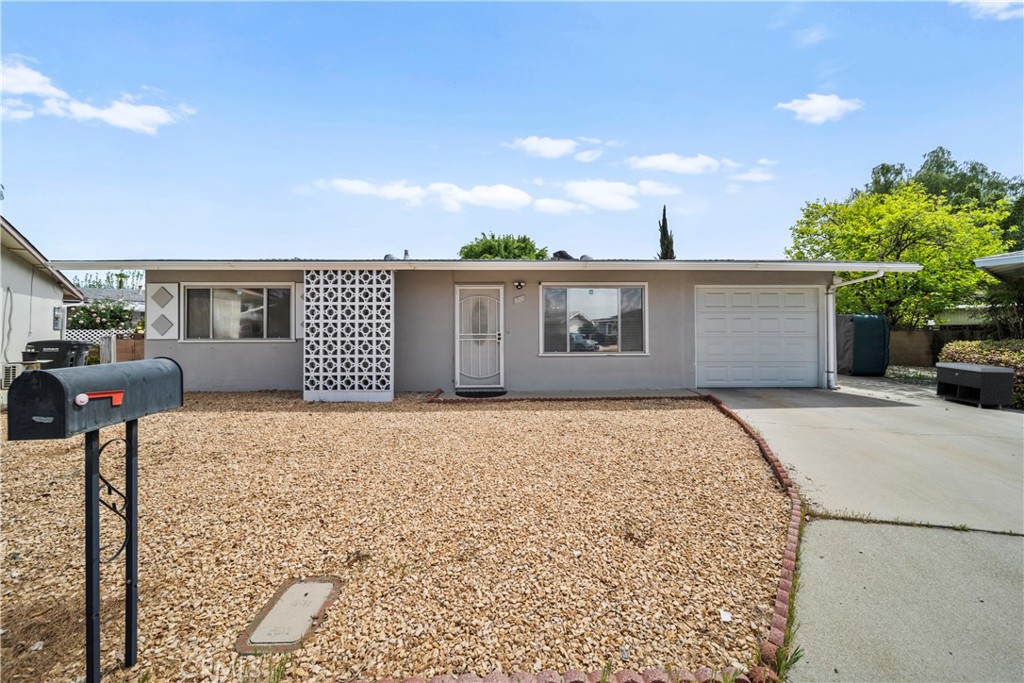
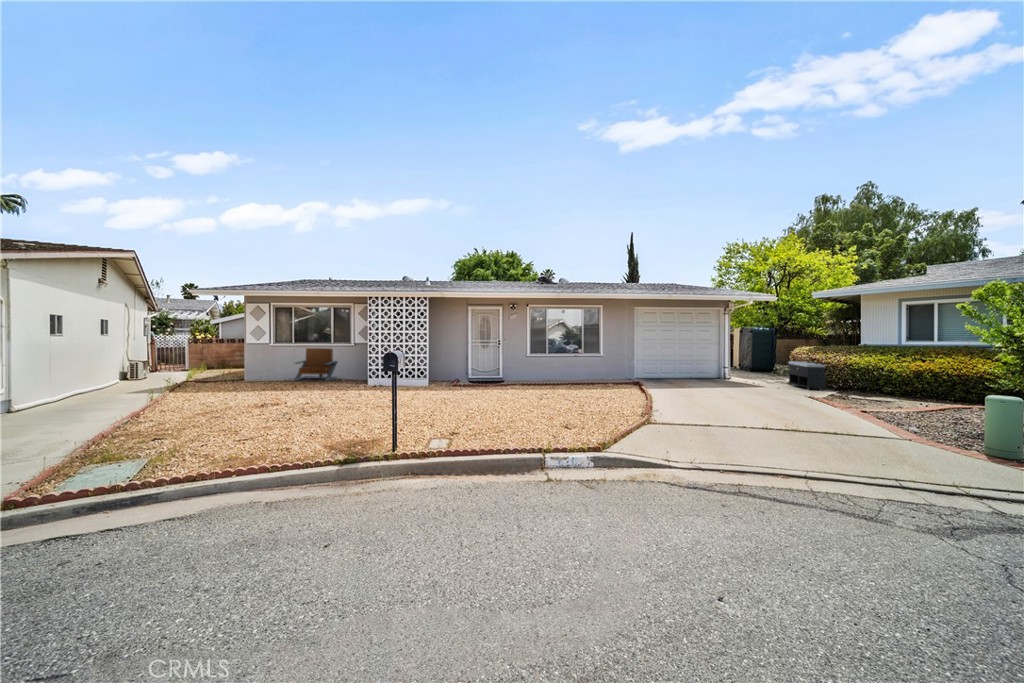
lounge chair: none [198,346,269,394] -> present [294,348,338,381]

